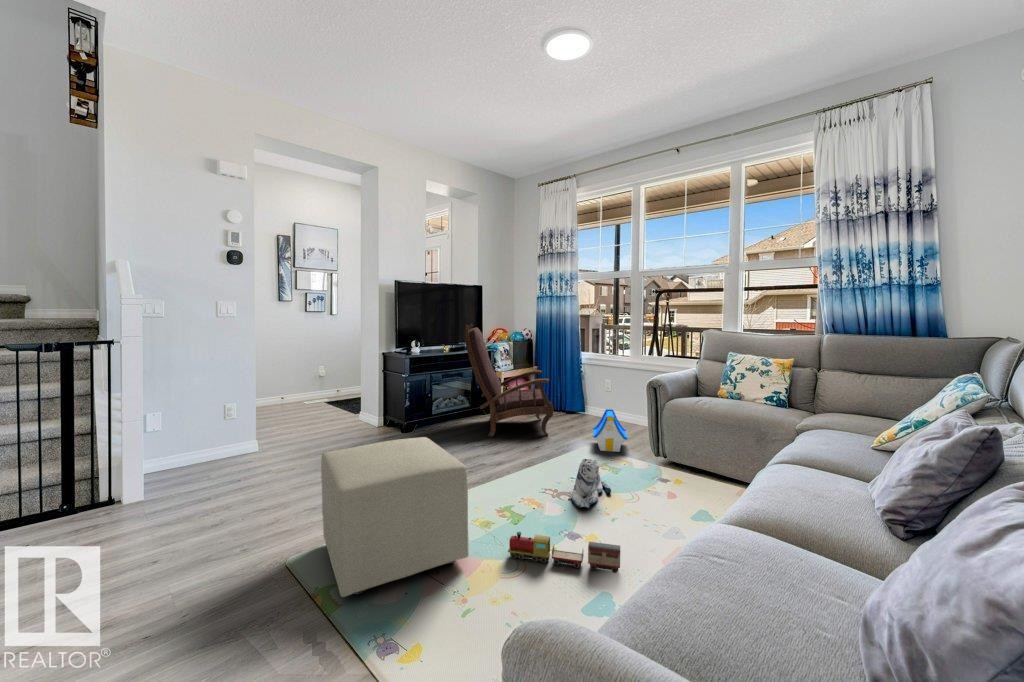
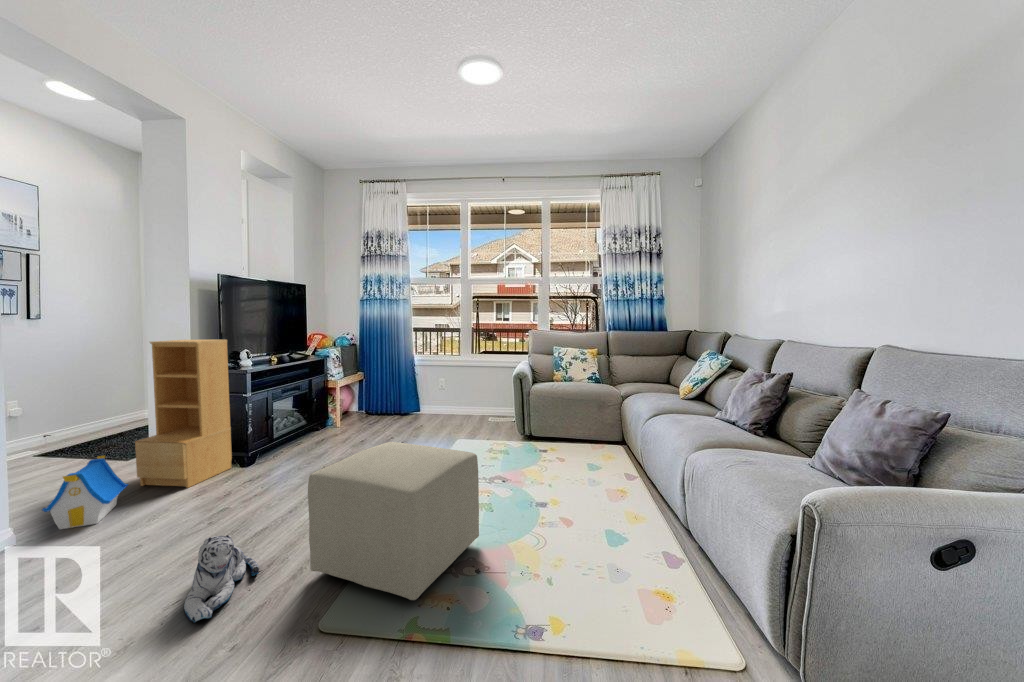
armchair: present [465,324,553,437] -> none [306,327,416,447]
bookshelf: none [333,332,395,446] -> present [135,340,232,488]
toy house: present [593,407,628,452] -> present [42,456,128,529]
plush toy: present [571,459,611,508] -> present [184,535,259,623]
toy train: present [508,532,620,573] -> none [498,492,585,528]

